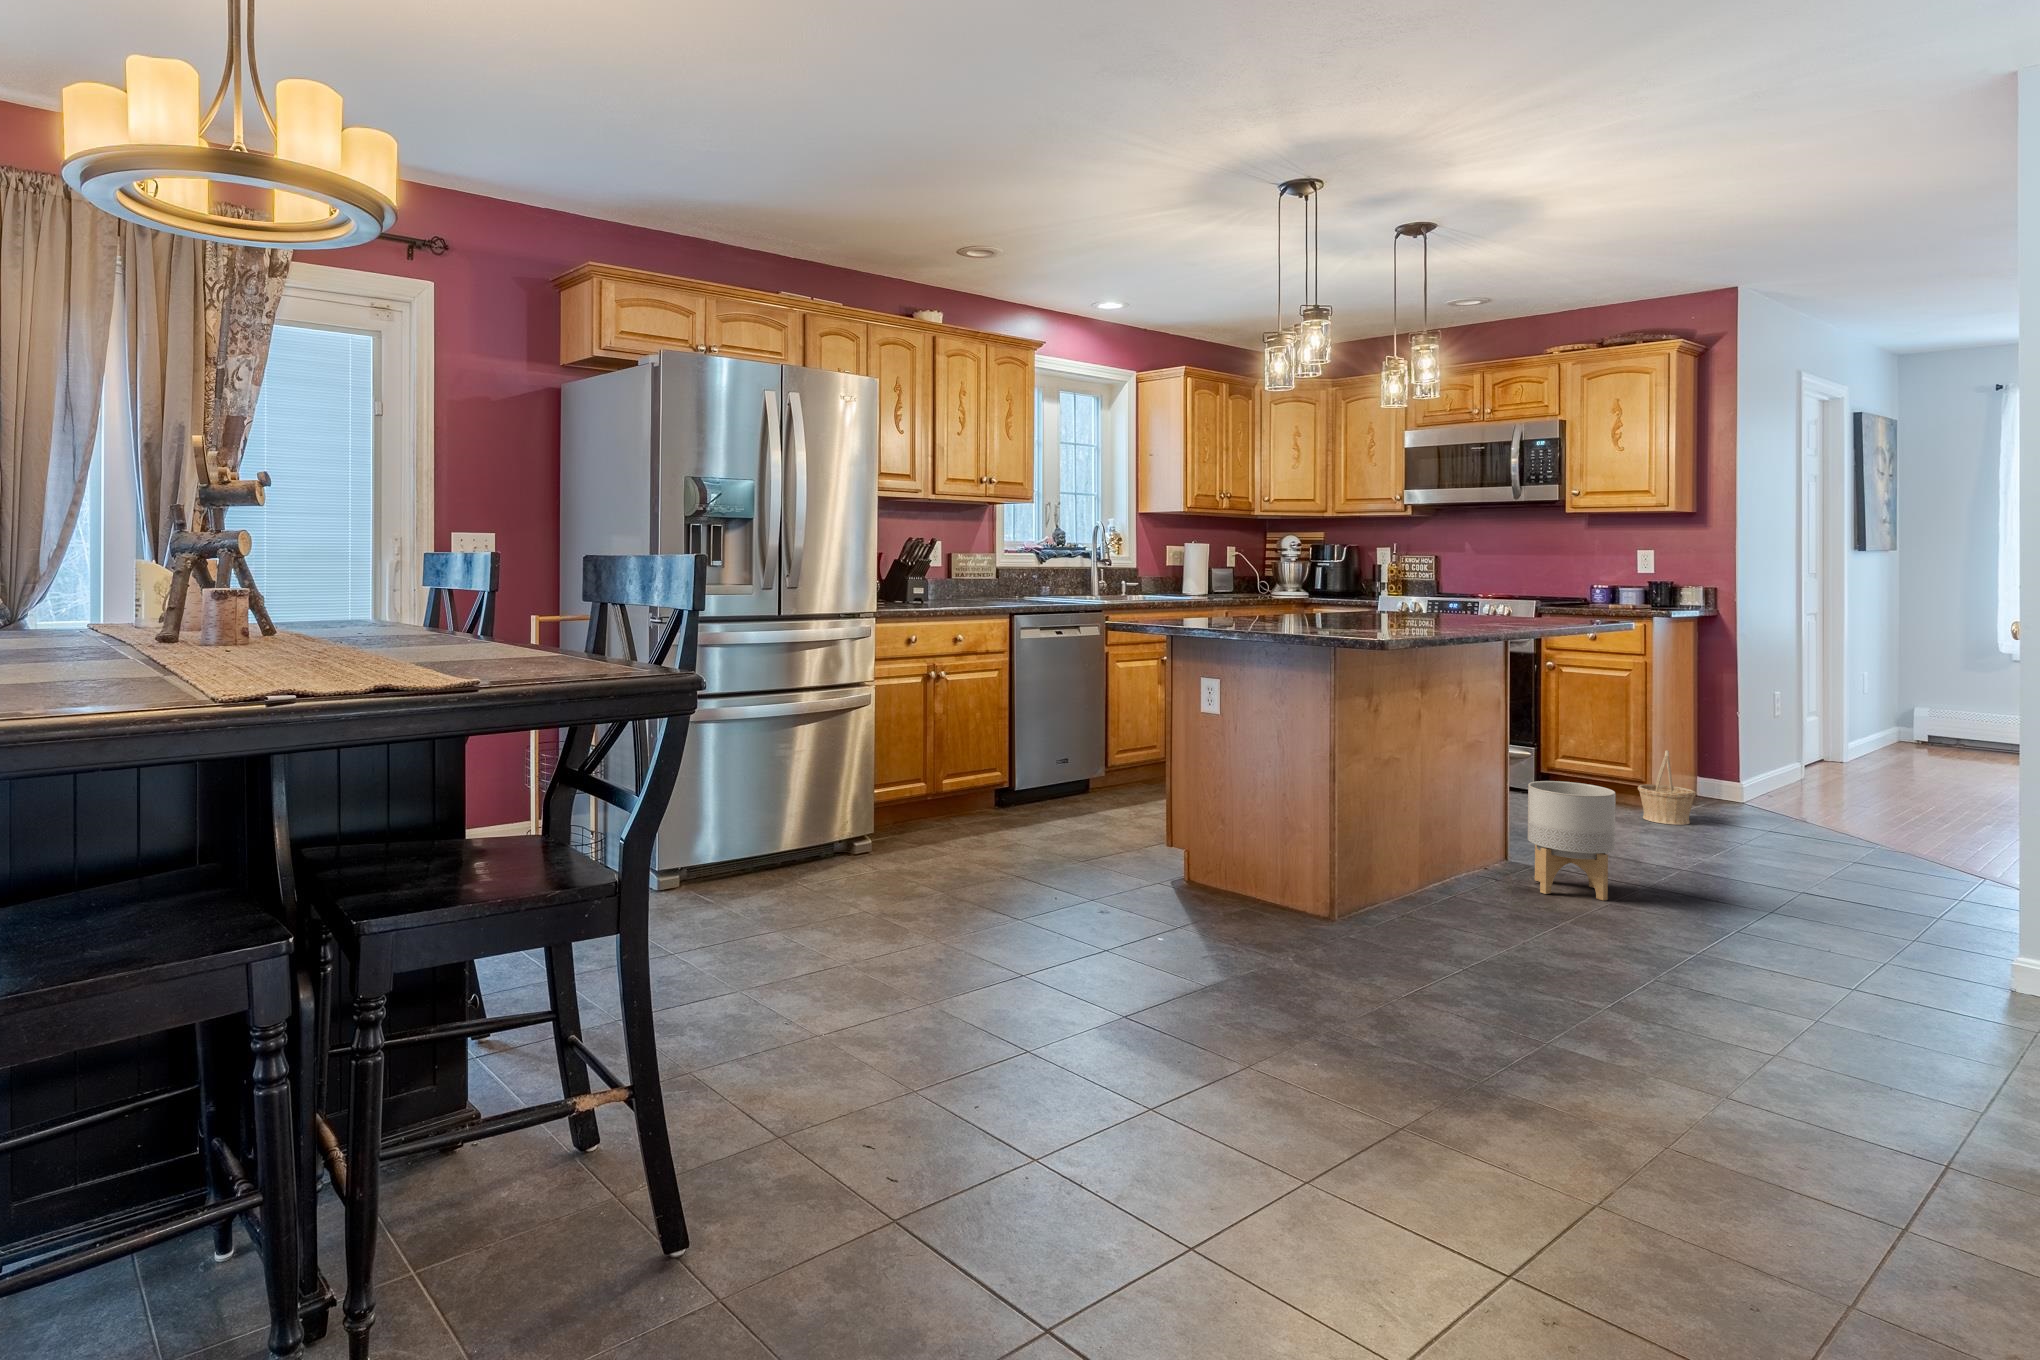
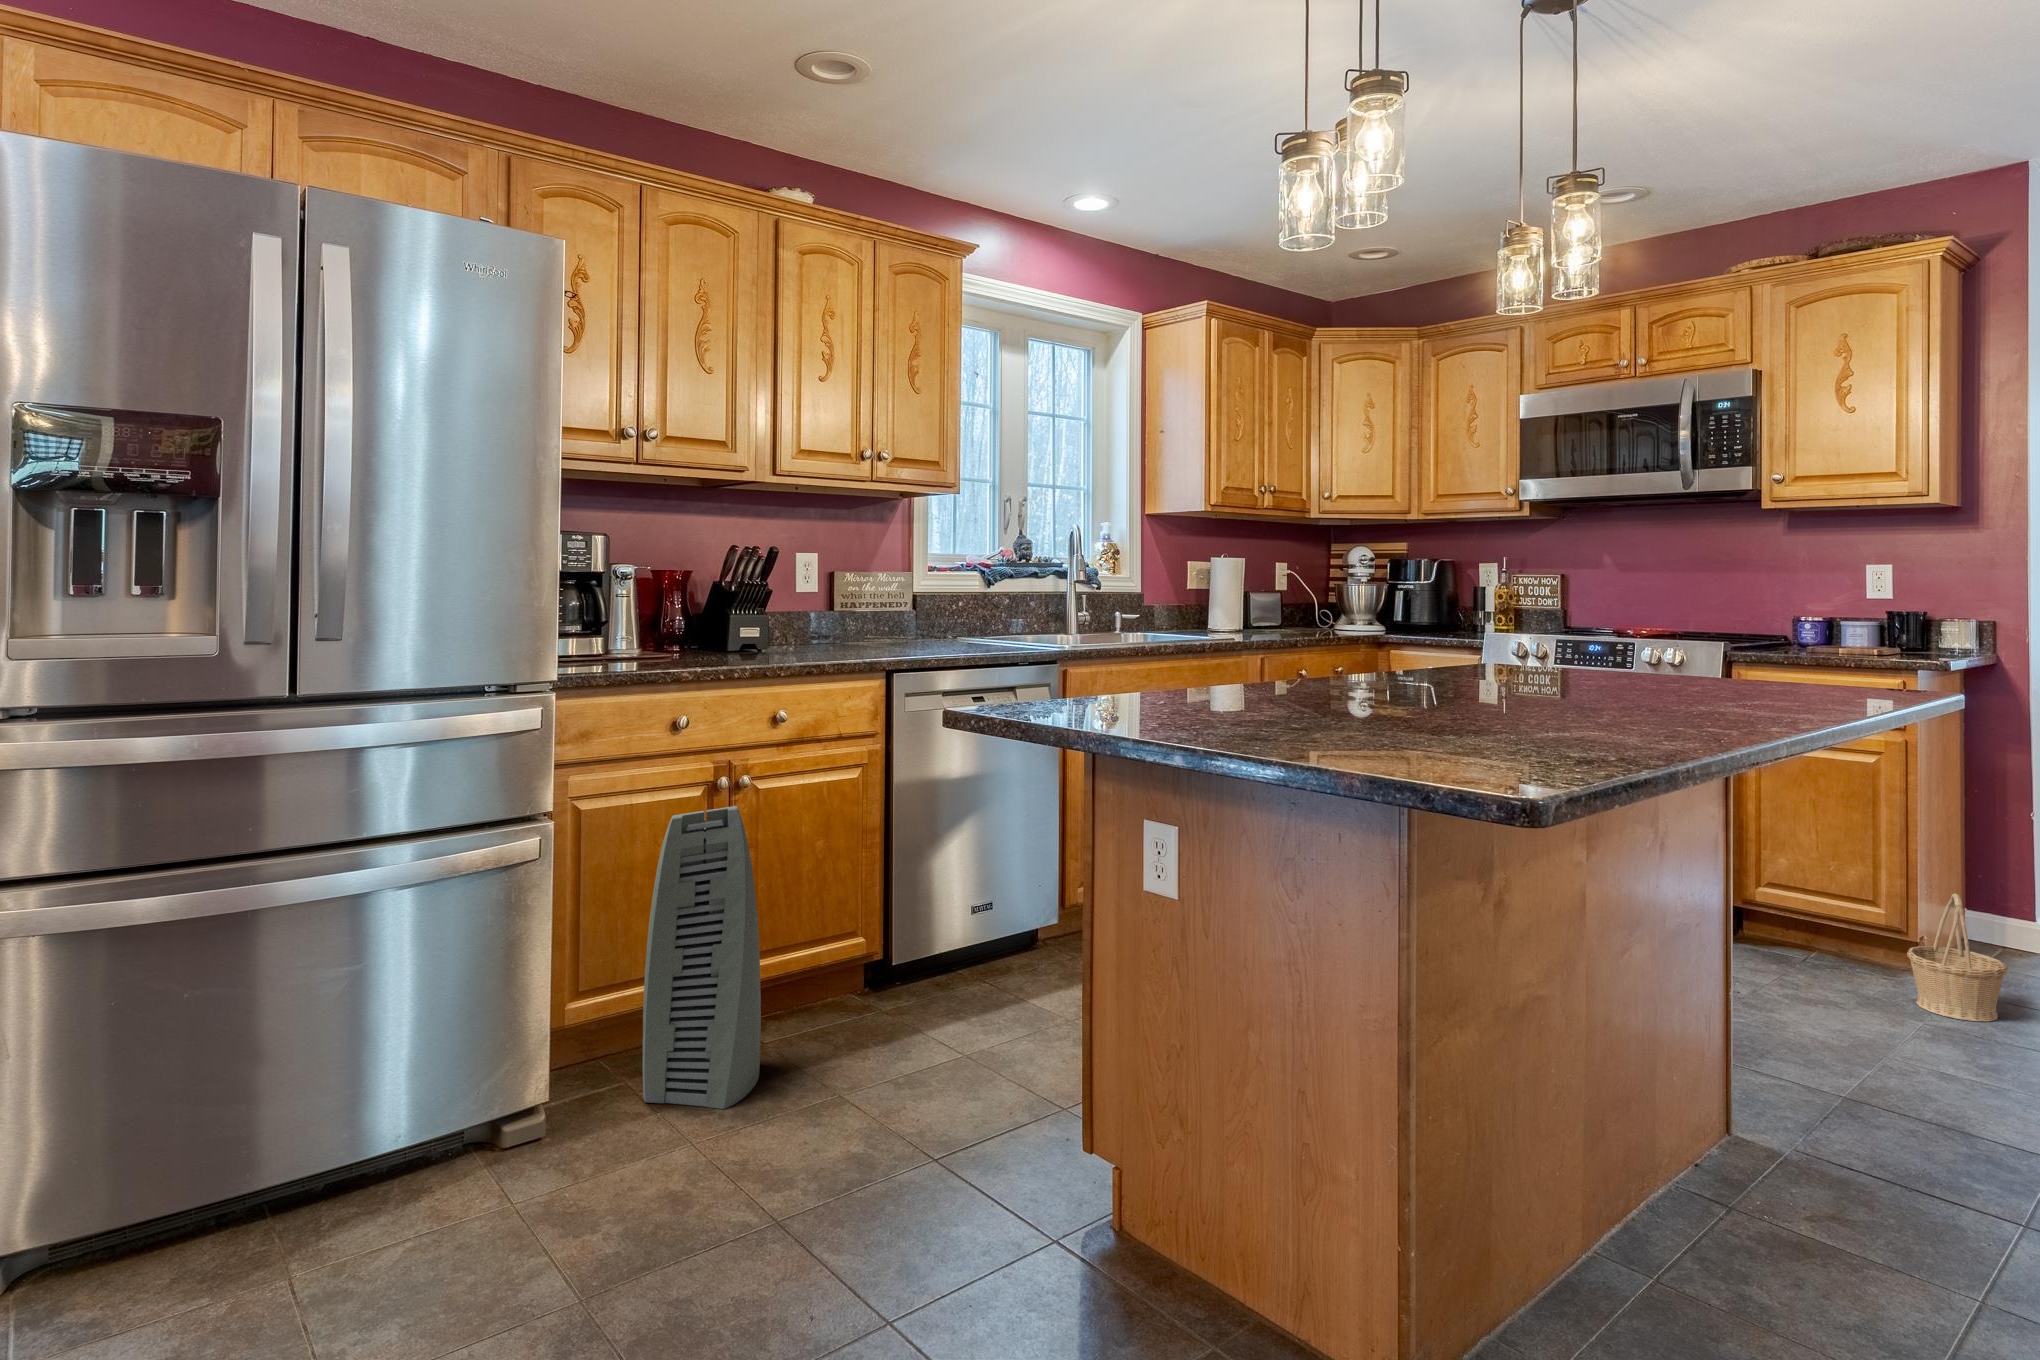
air purifier: none [903,685,963,845] -> present [643,806,761,1109]
planter: present [1528,781,1616,901] -> none [1788,1014,1974,1290]

